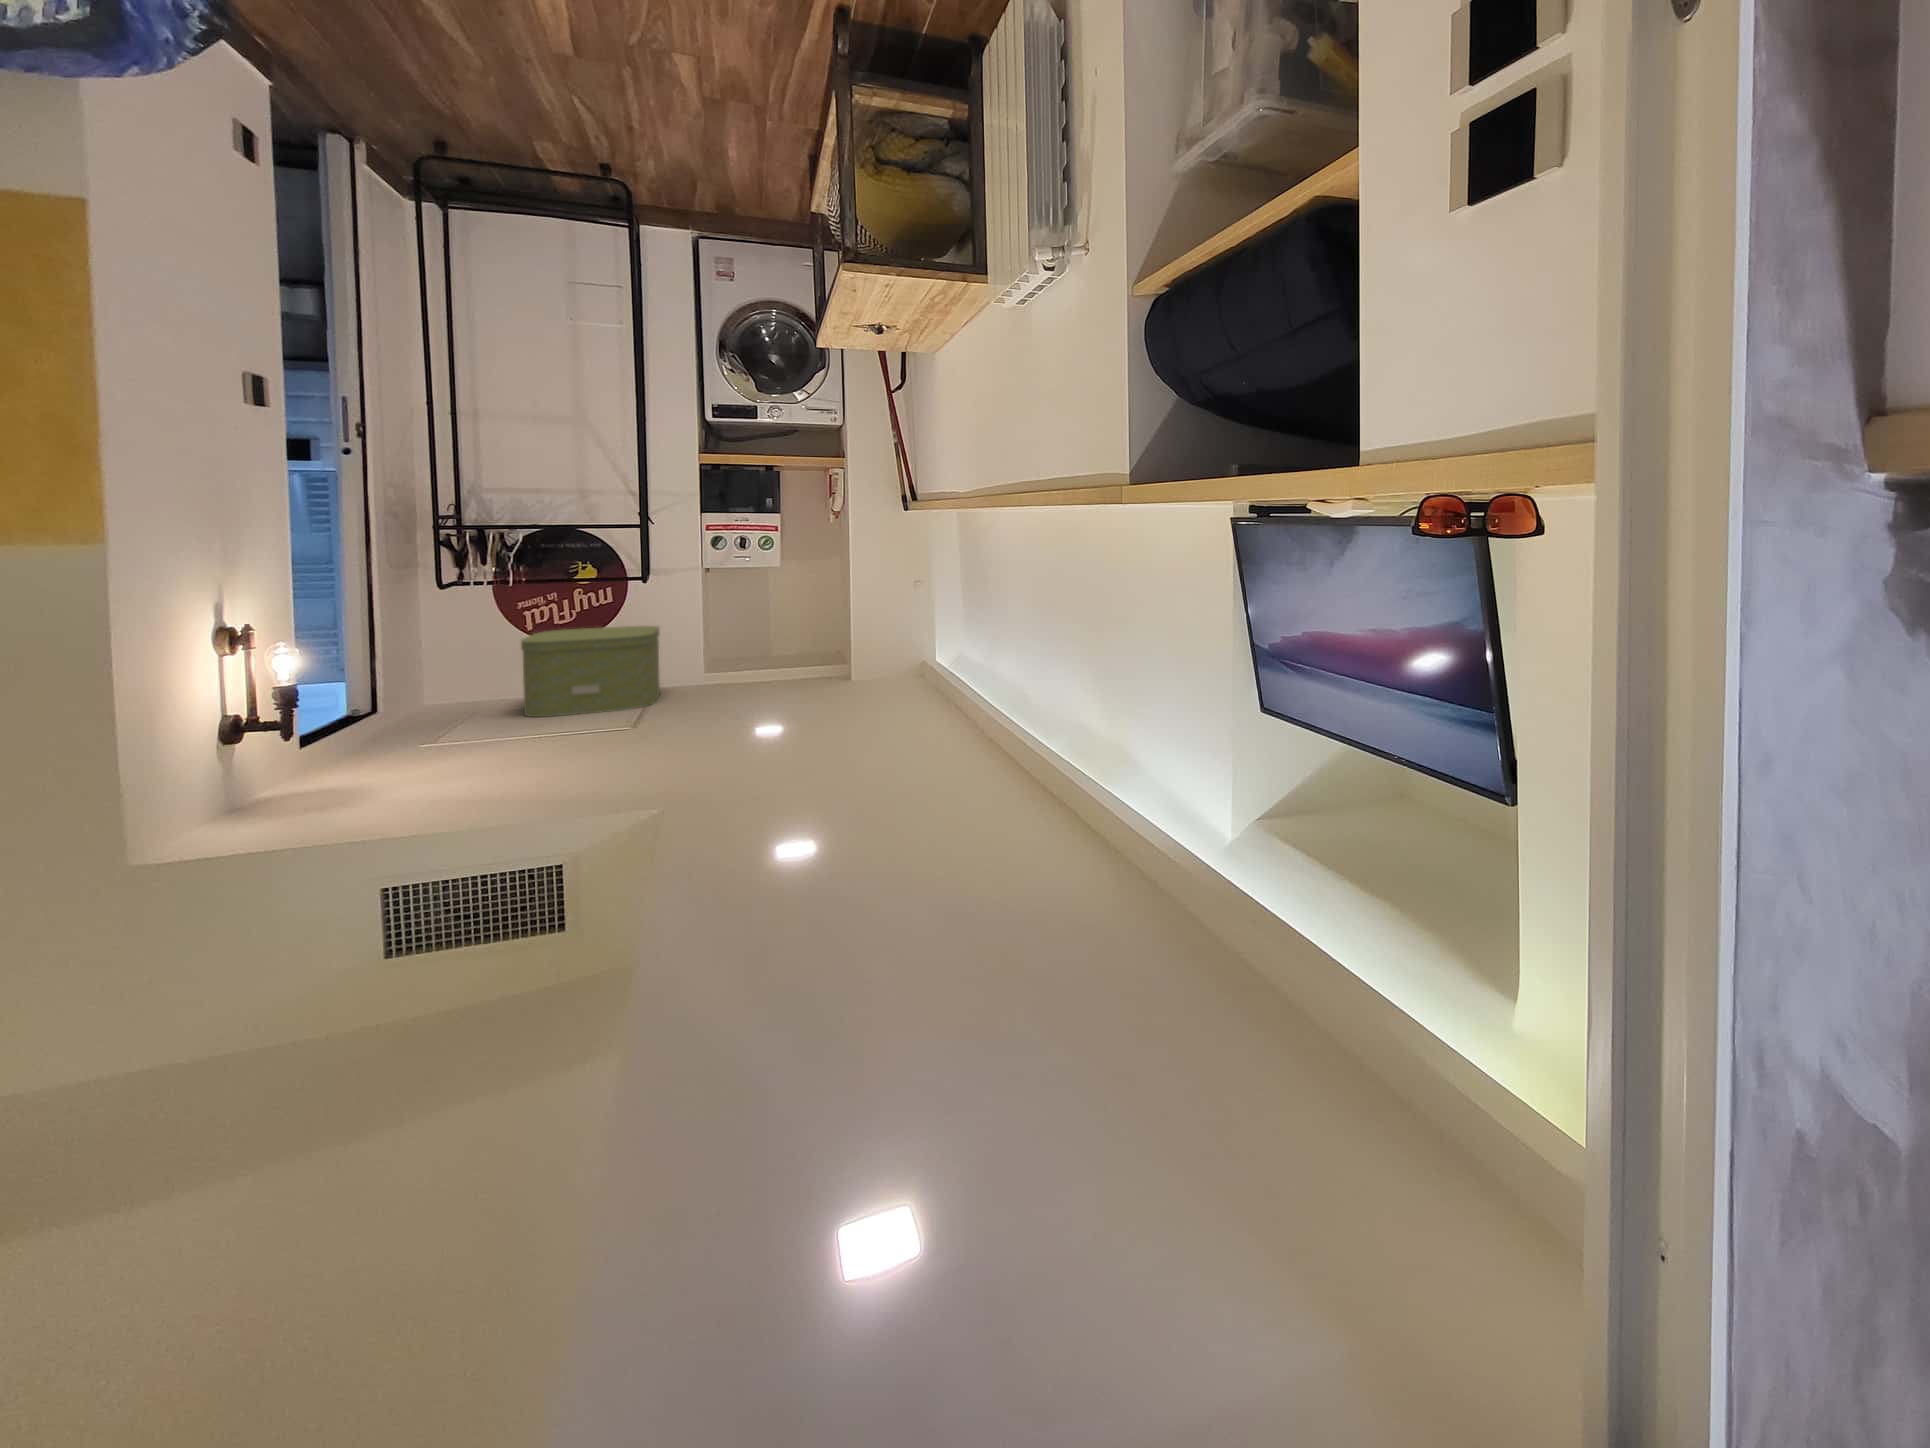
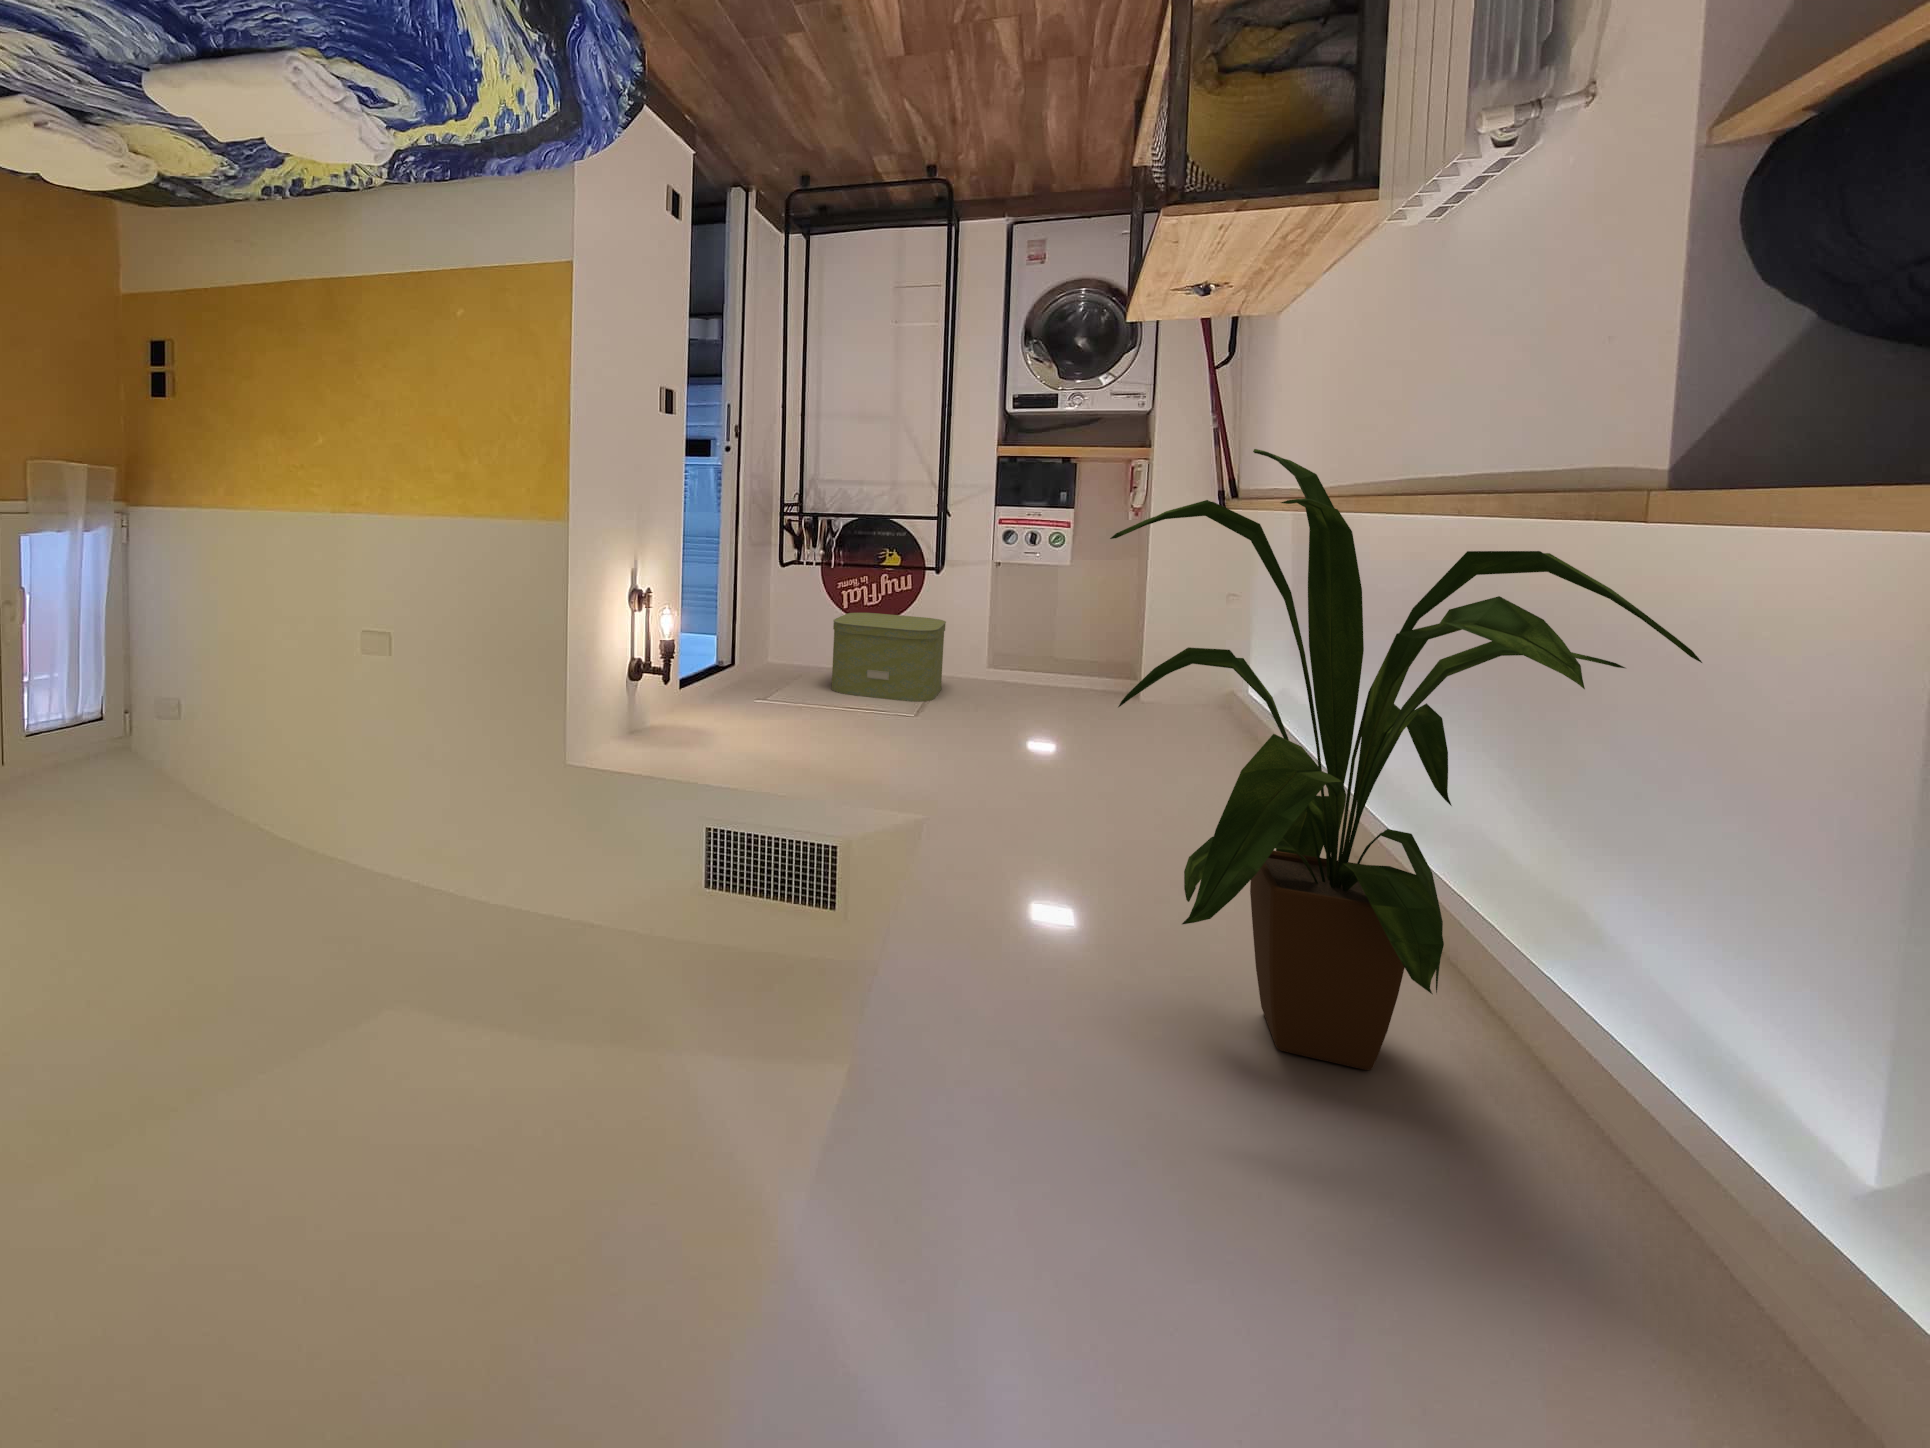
house plant: none [828,454,1131,841] -> present [1110,449,1702,1070]

